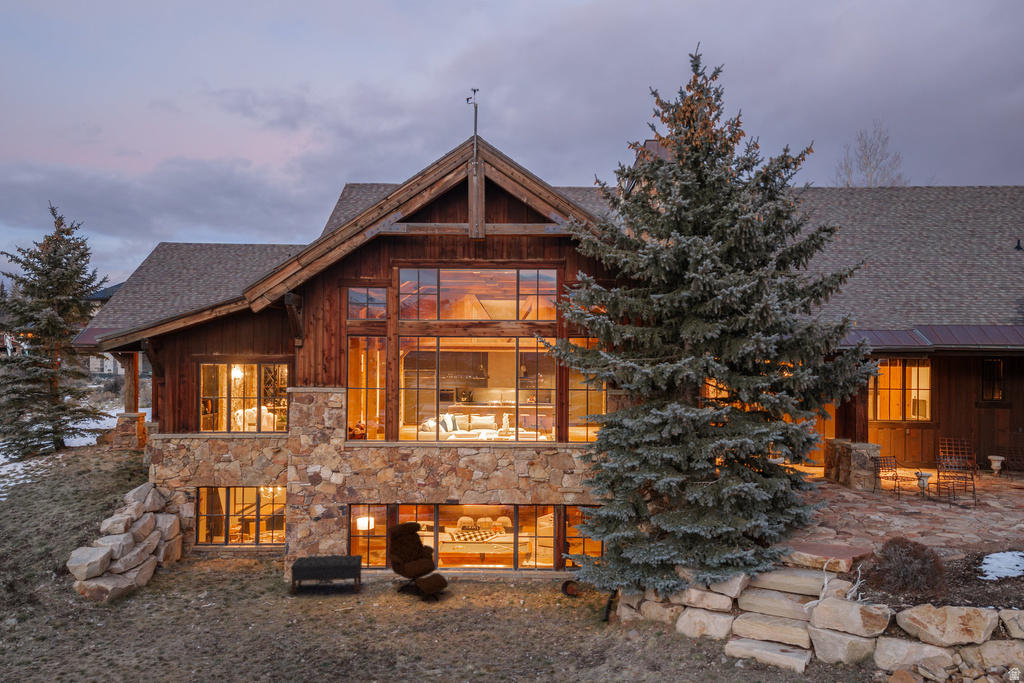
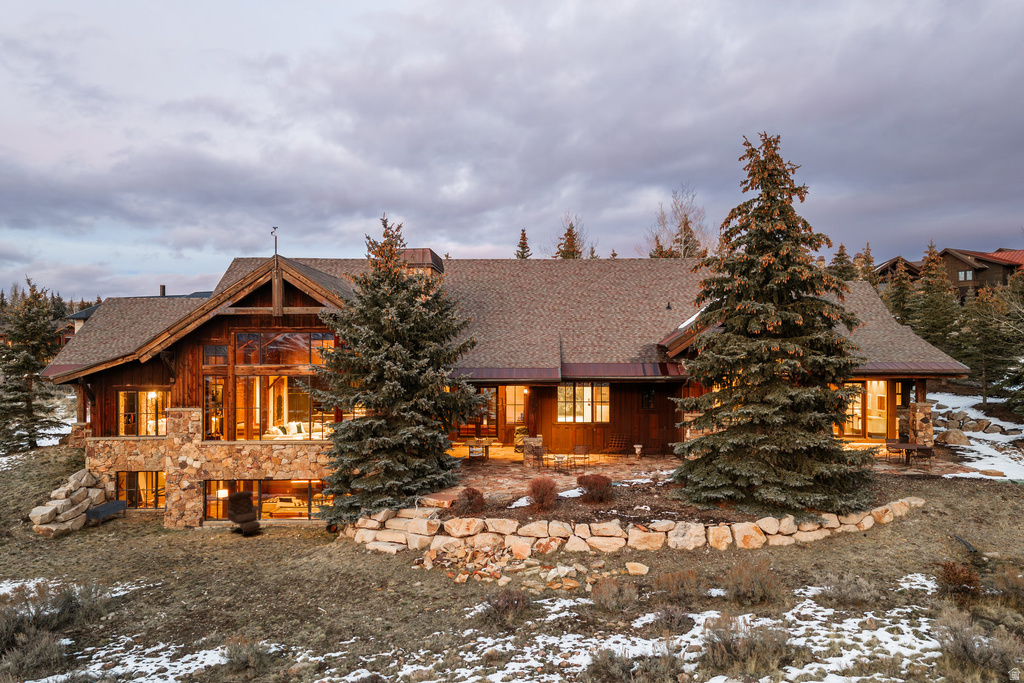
bench: present [291,555,362,595] -> present [86,500,127,527]

